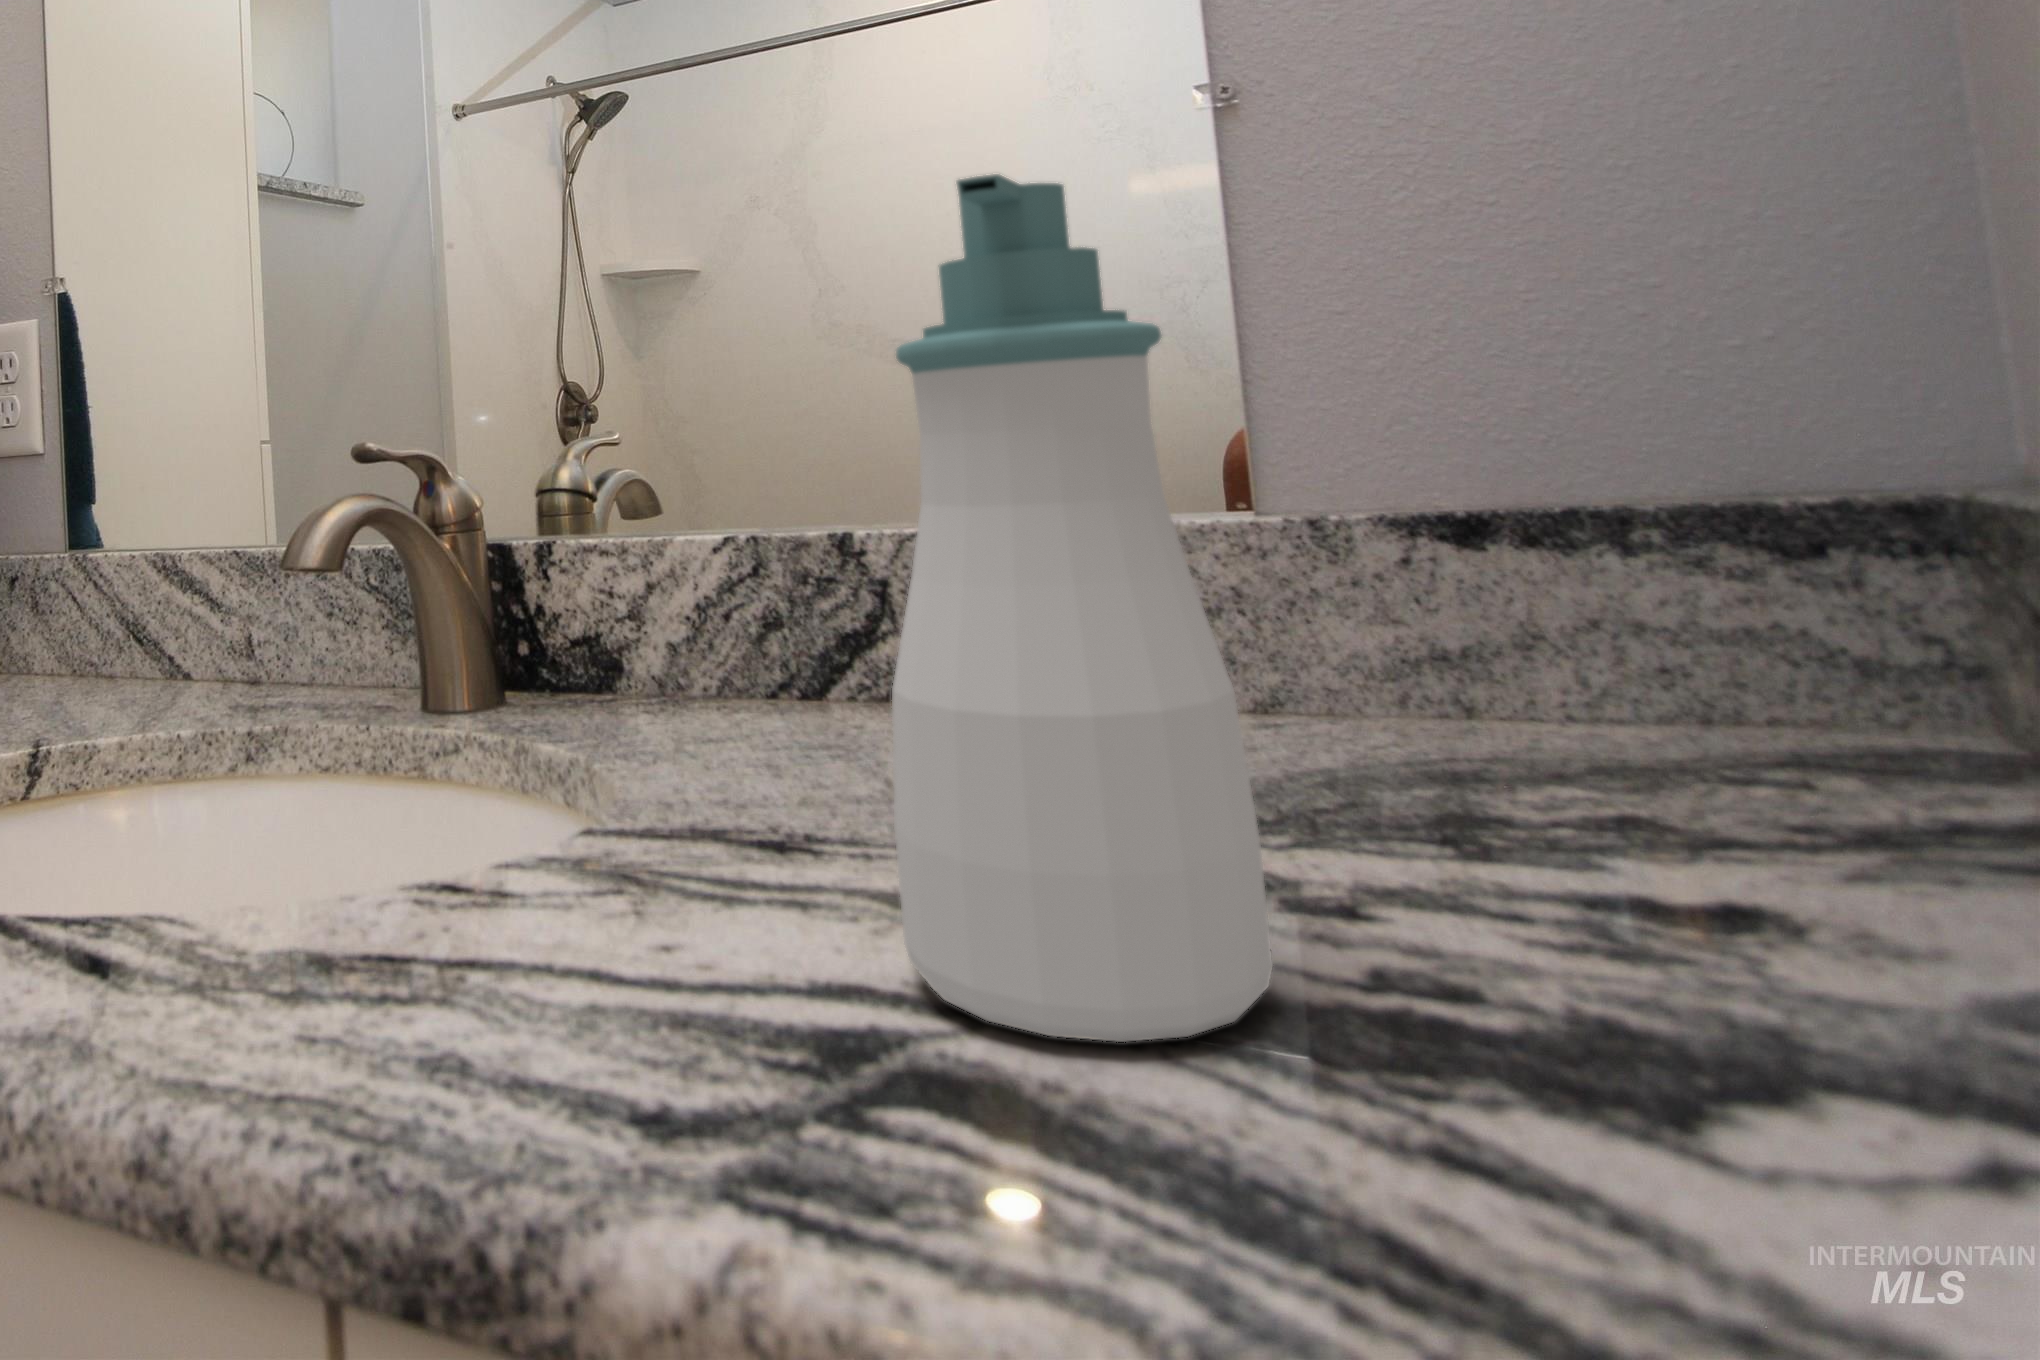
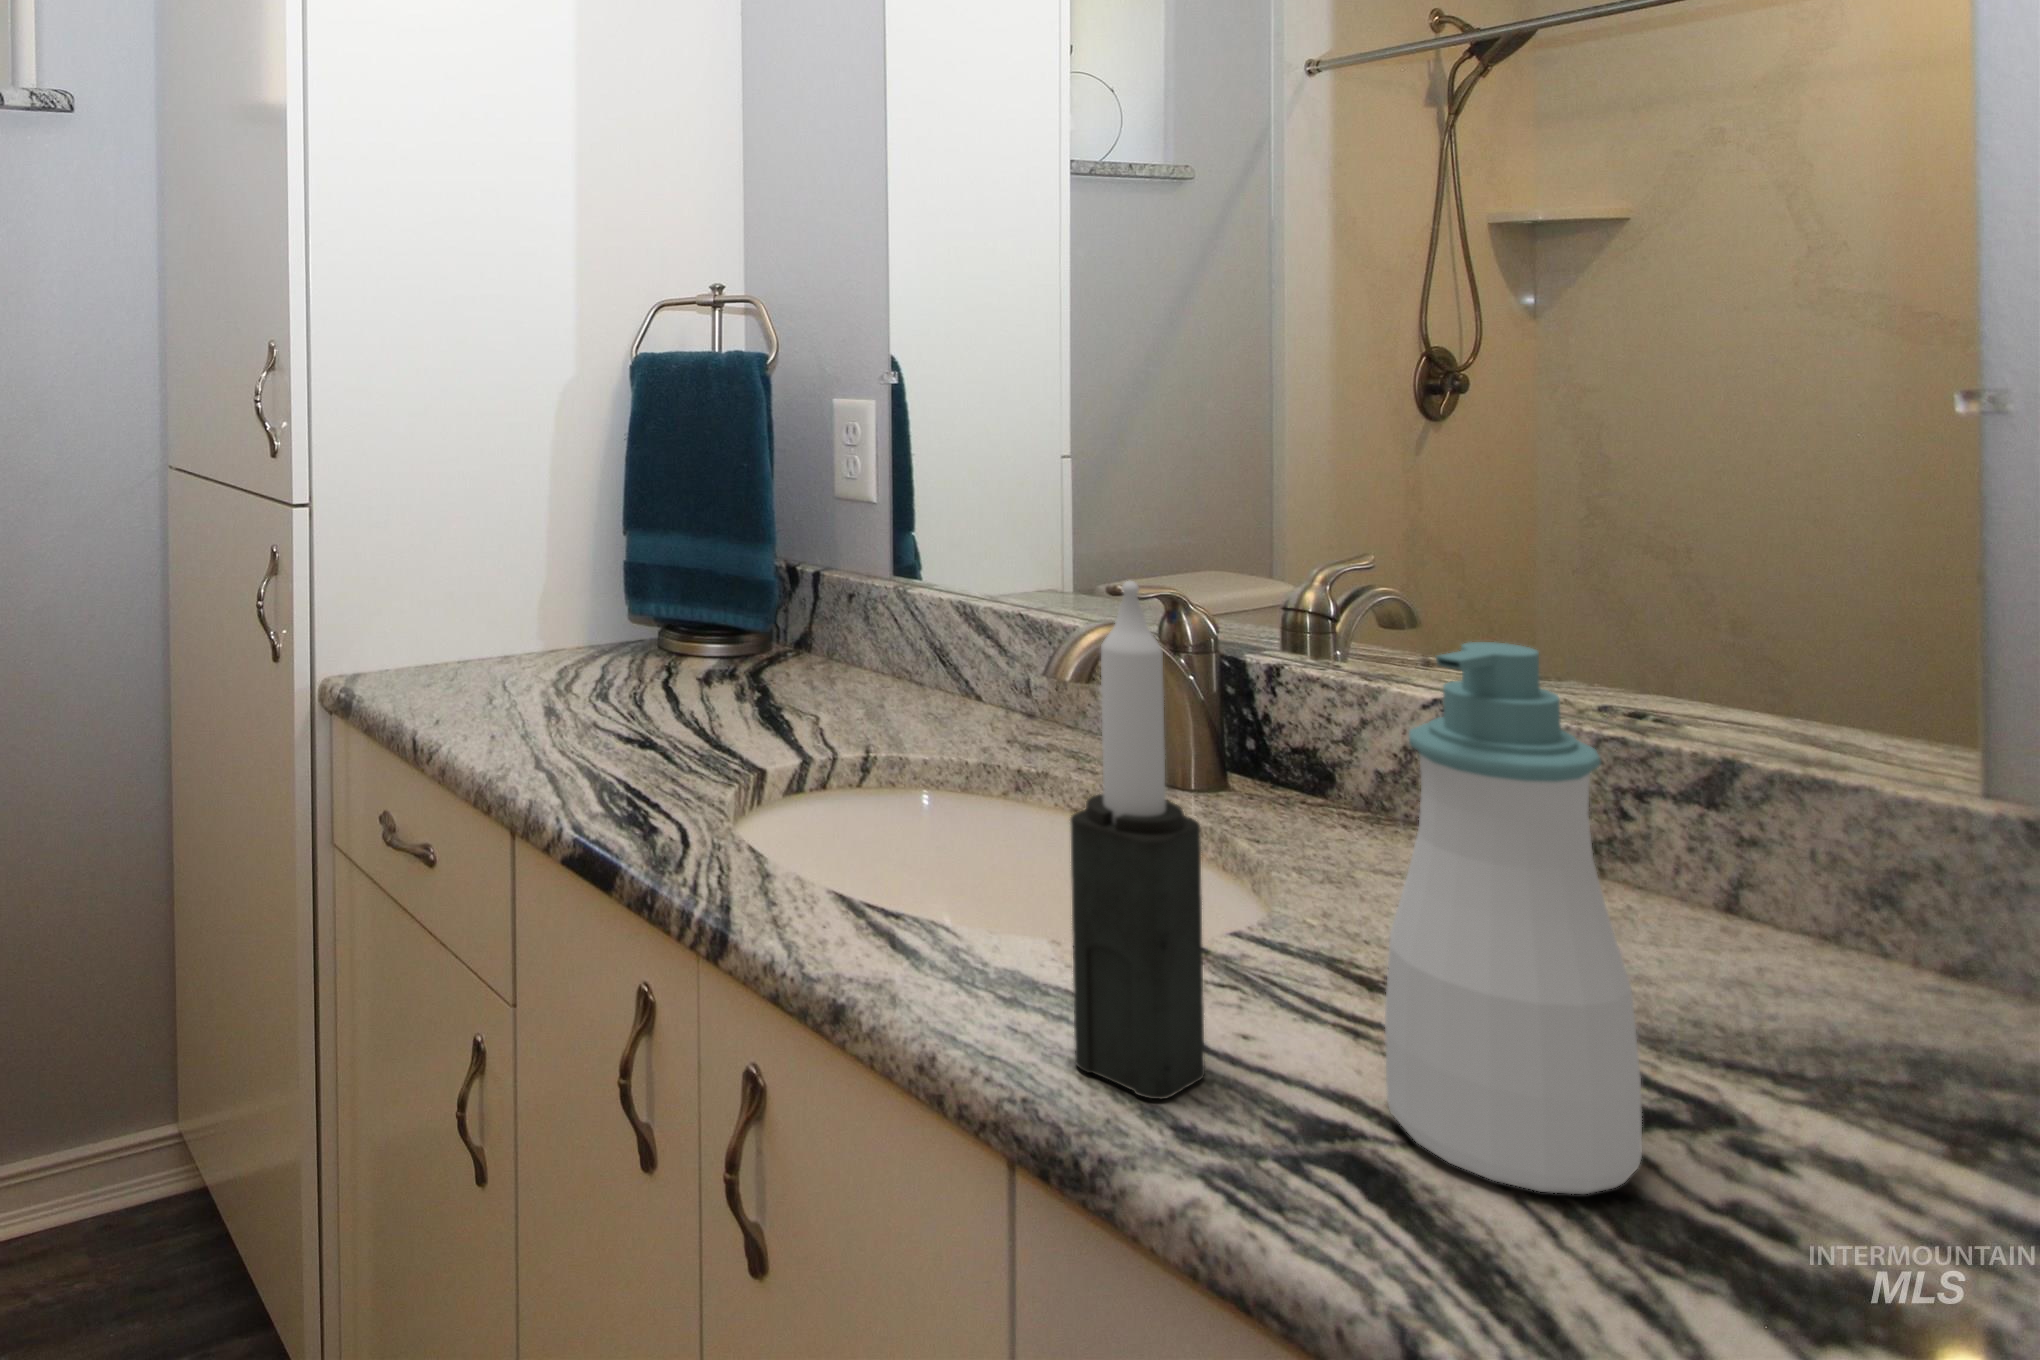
candle: none [401,146,643,1083] -> present [1071,581,1205,1099]

